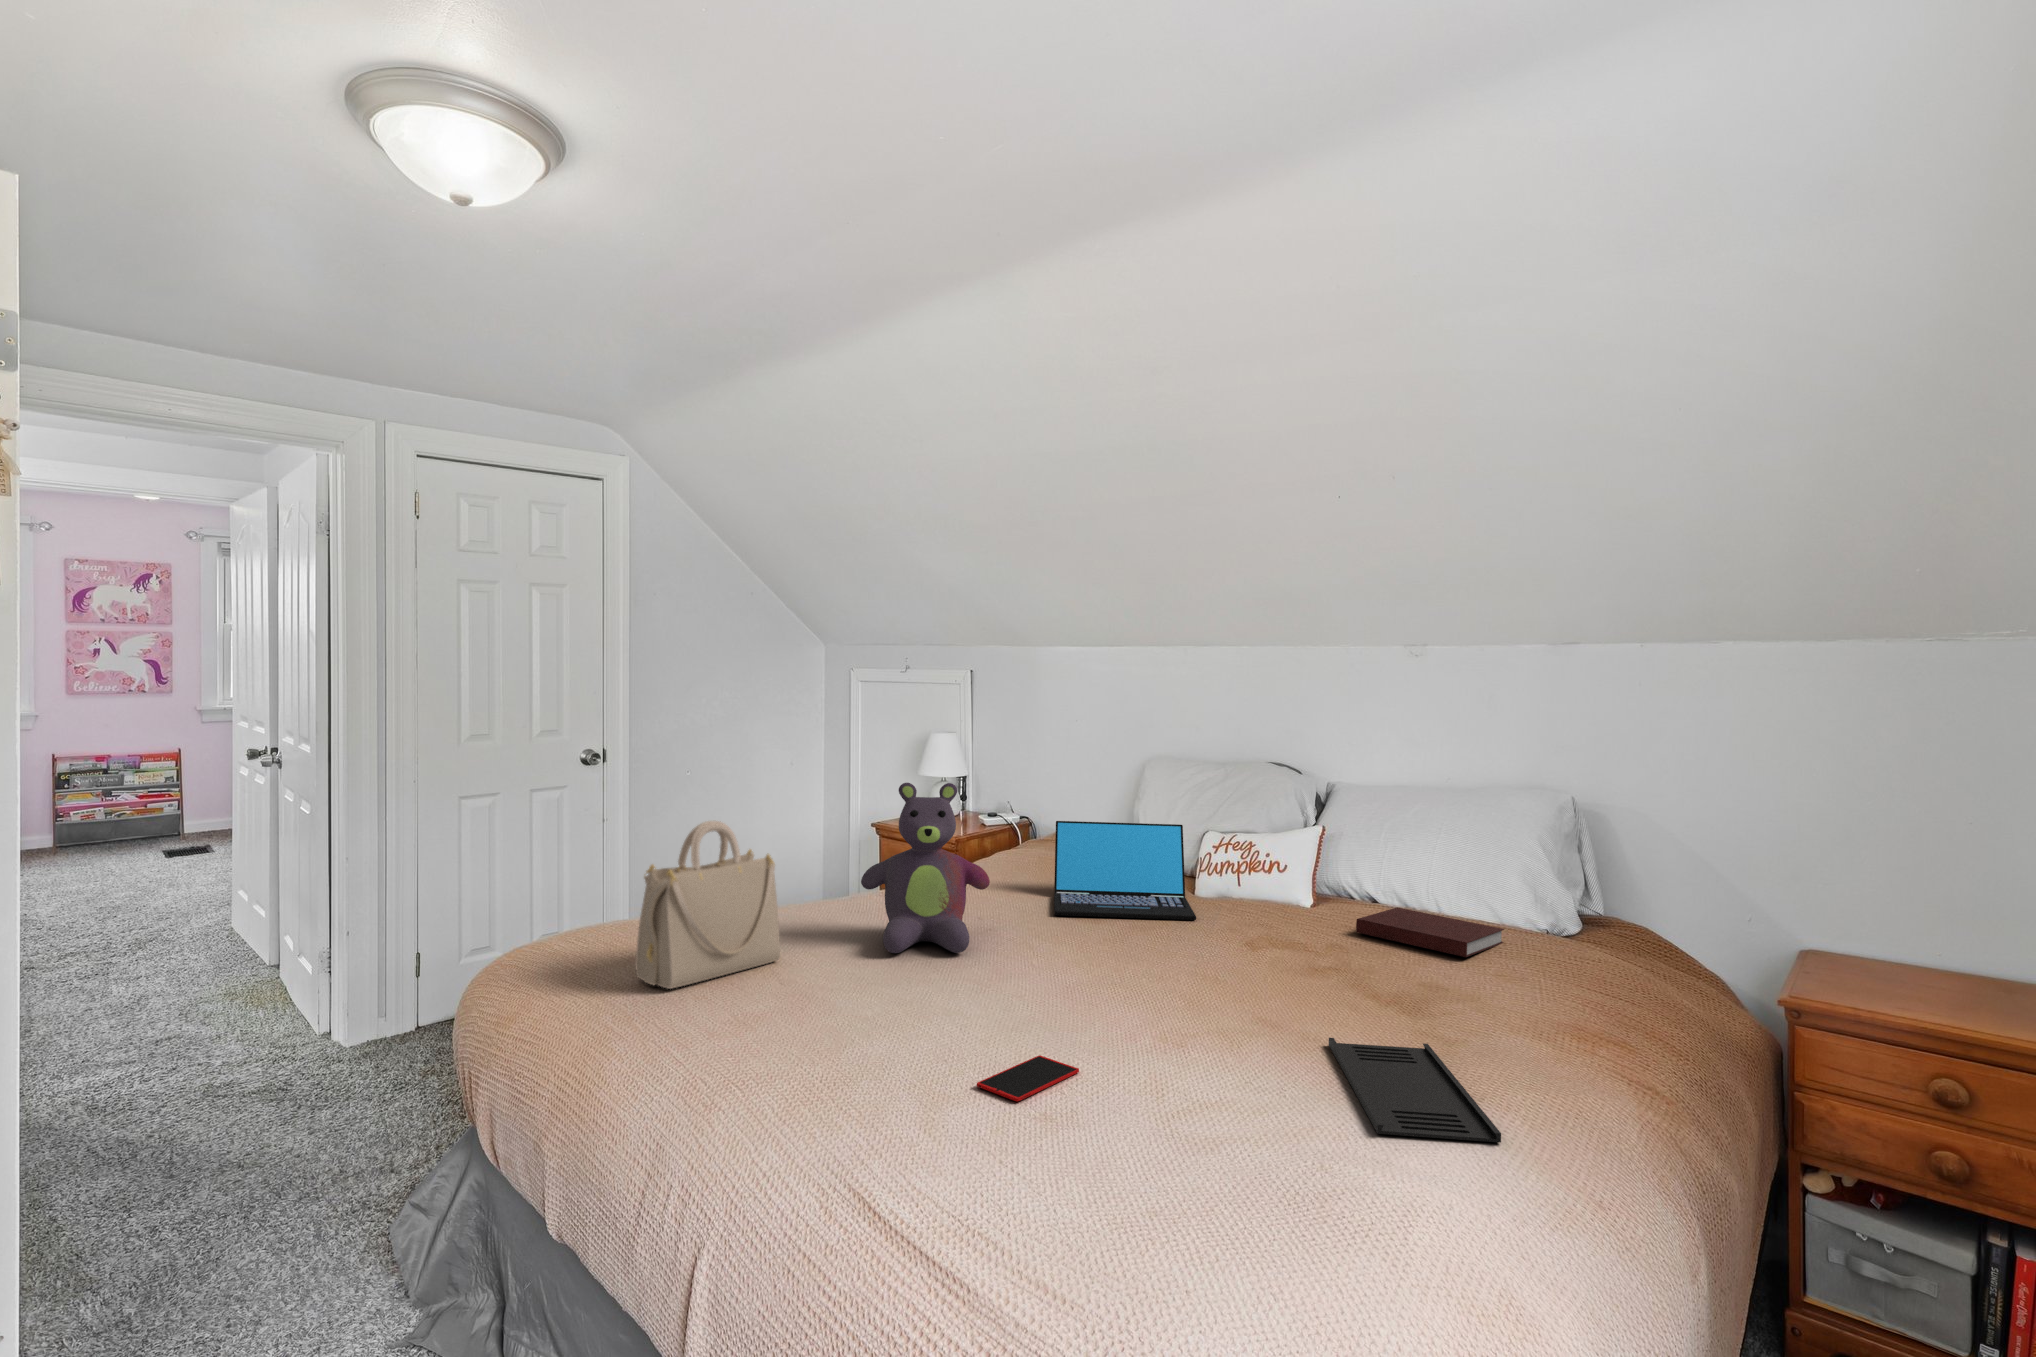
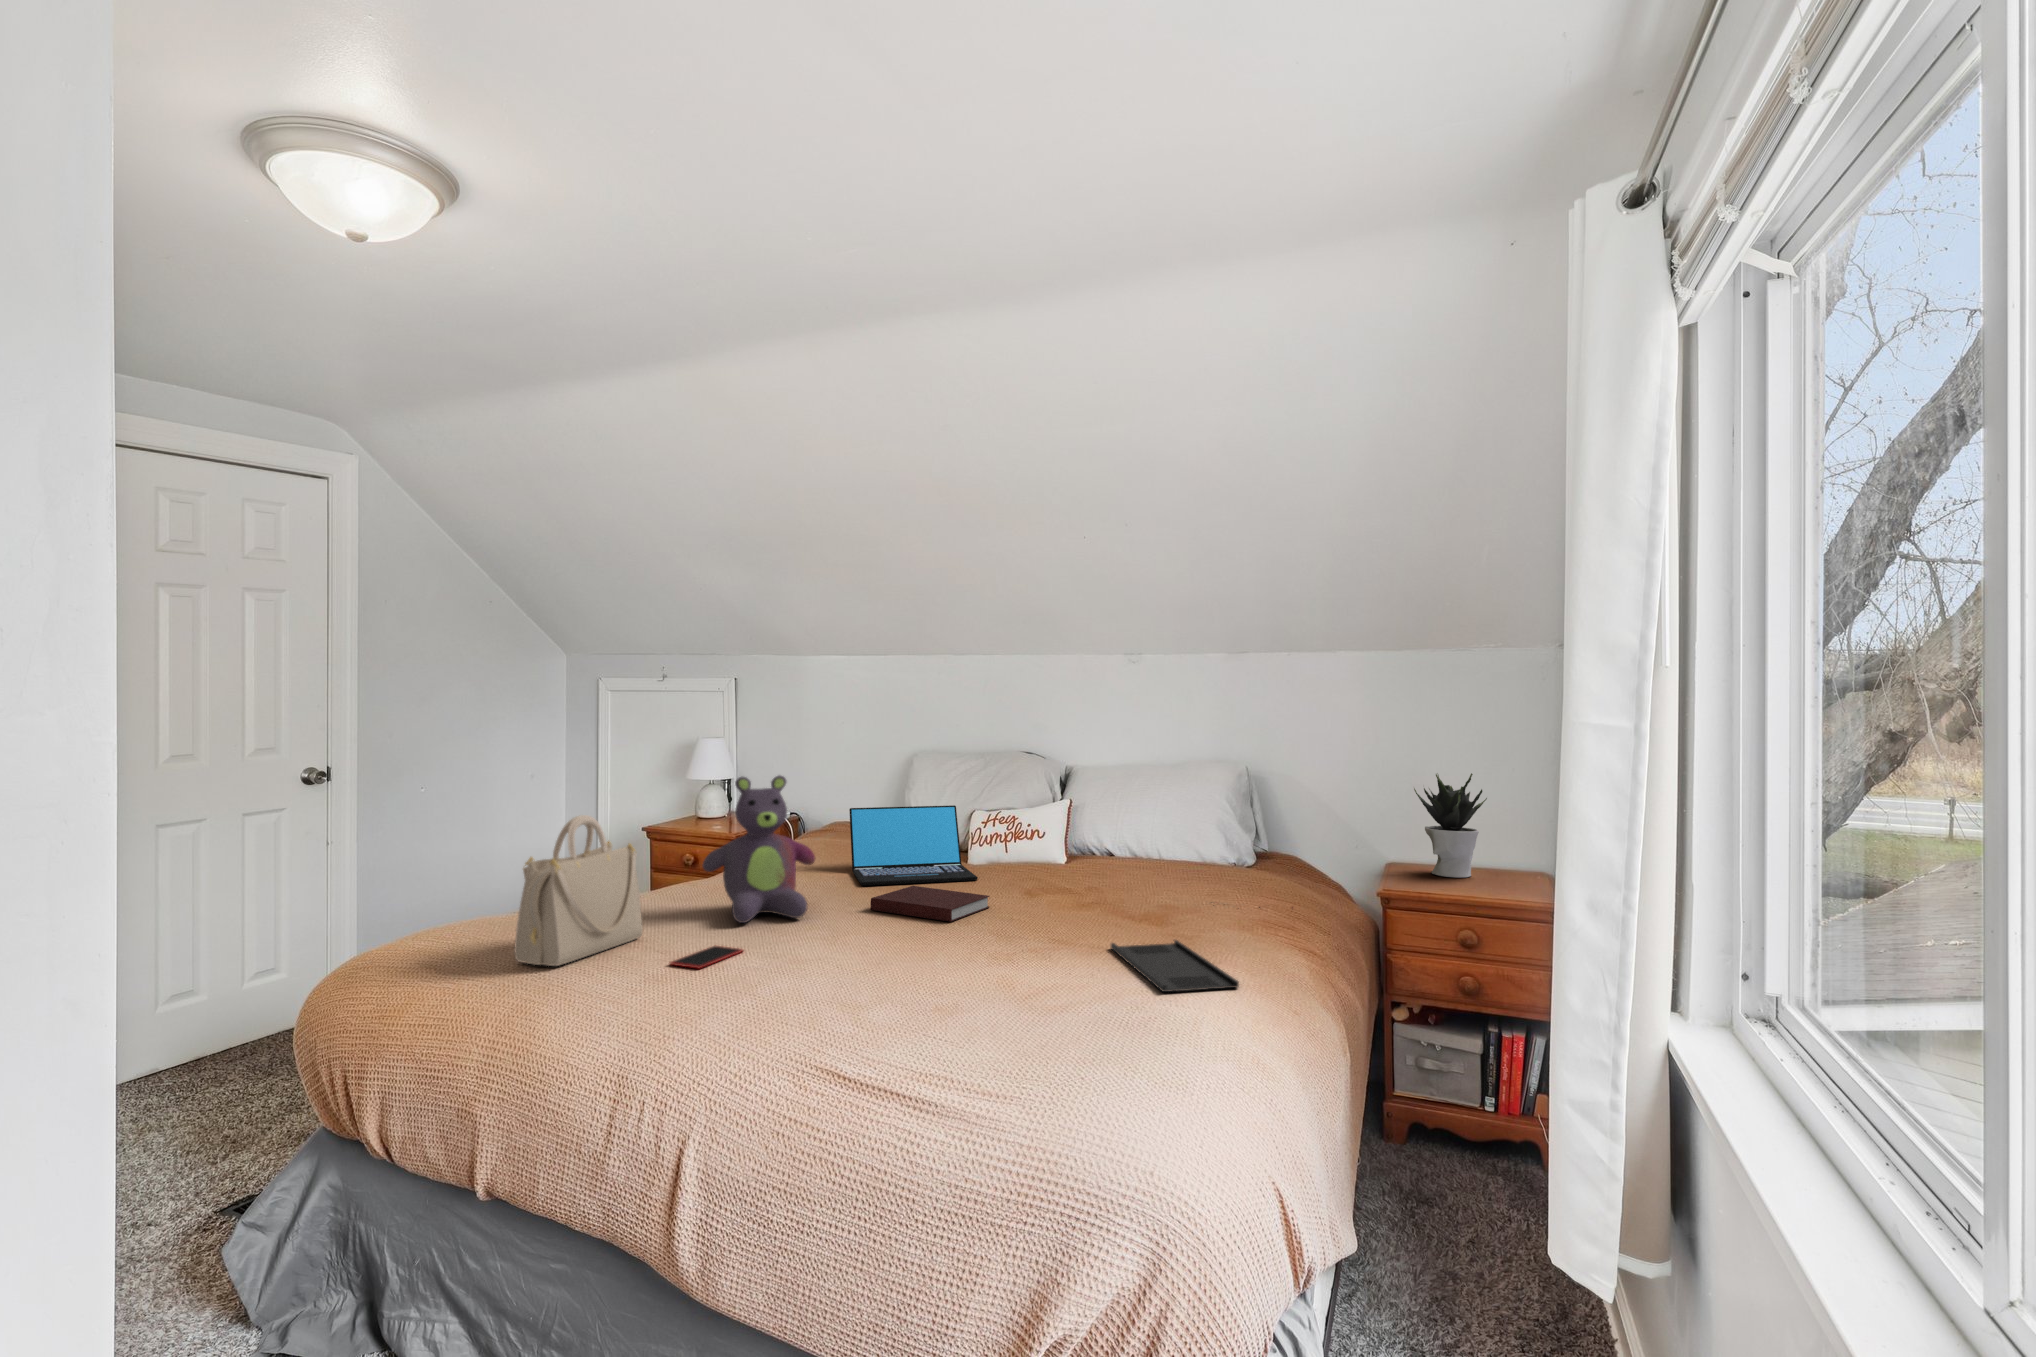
potted plant: none [1845,822,1980,988] -> present [1414,773,1487,878]
notebook: present [1356,907,1504,957] -> present [870,886,990,922]
smartphone: present [977,1056,1079,1101] -> present [670,946,743,968]

